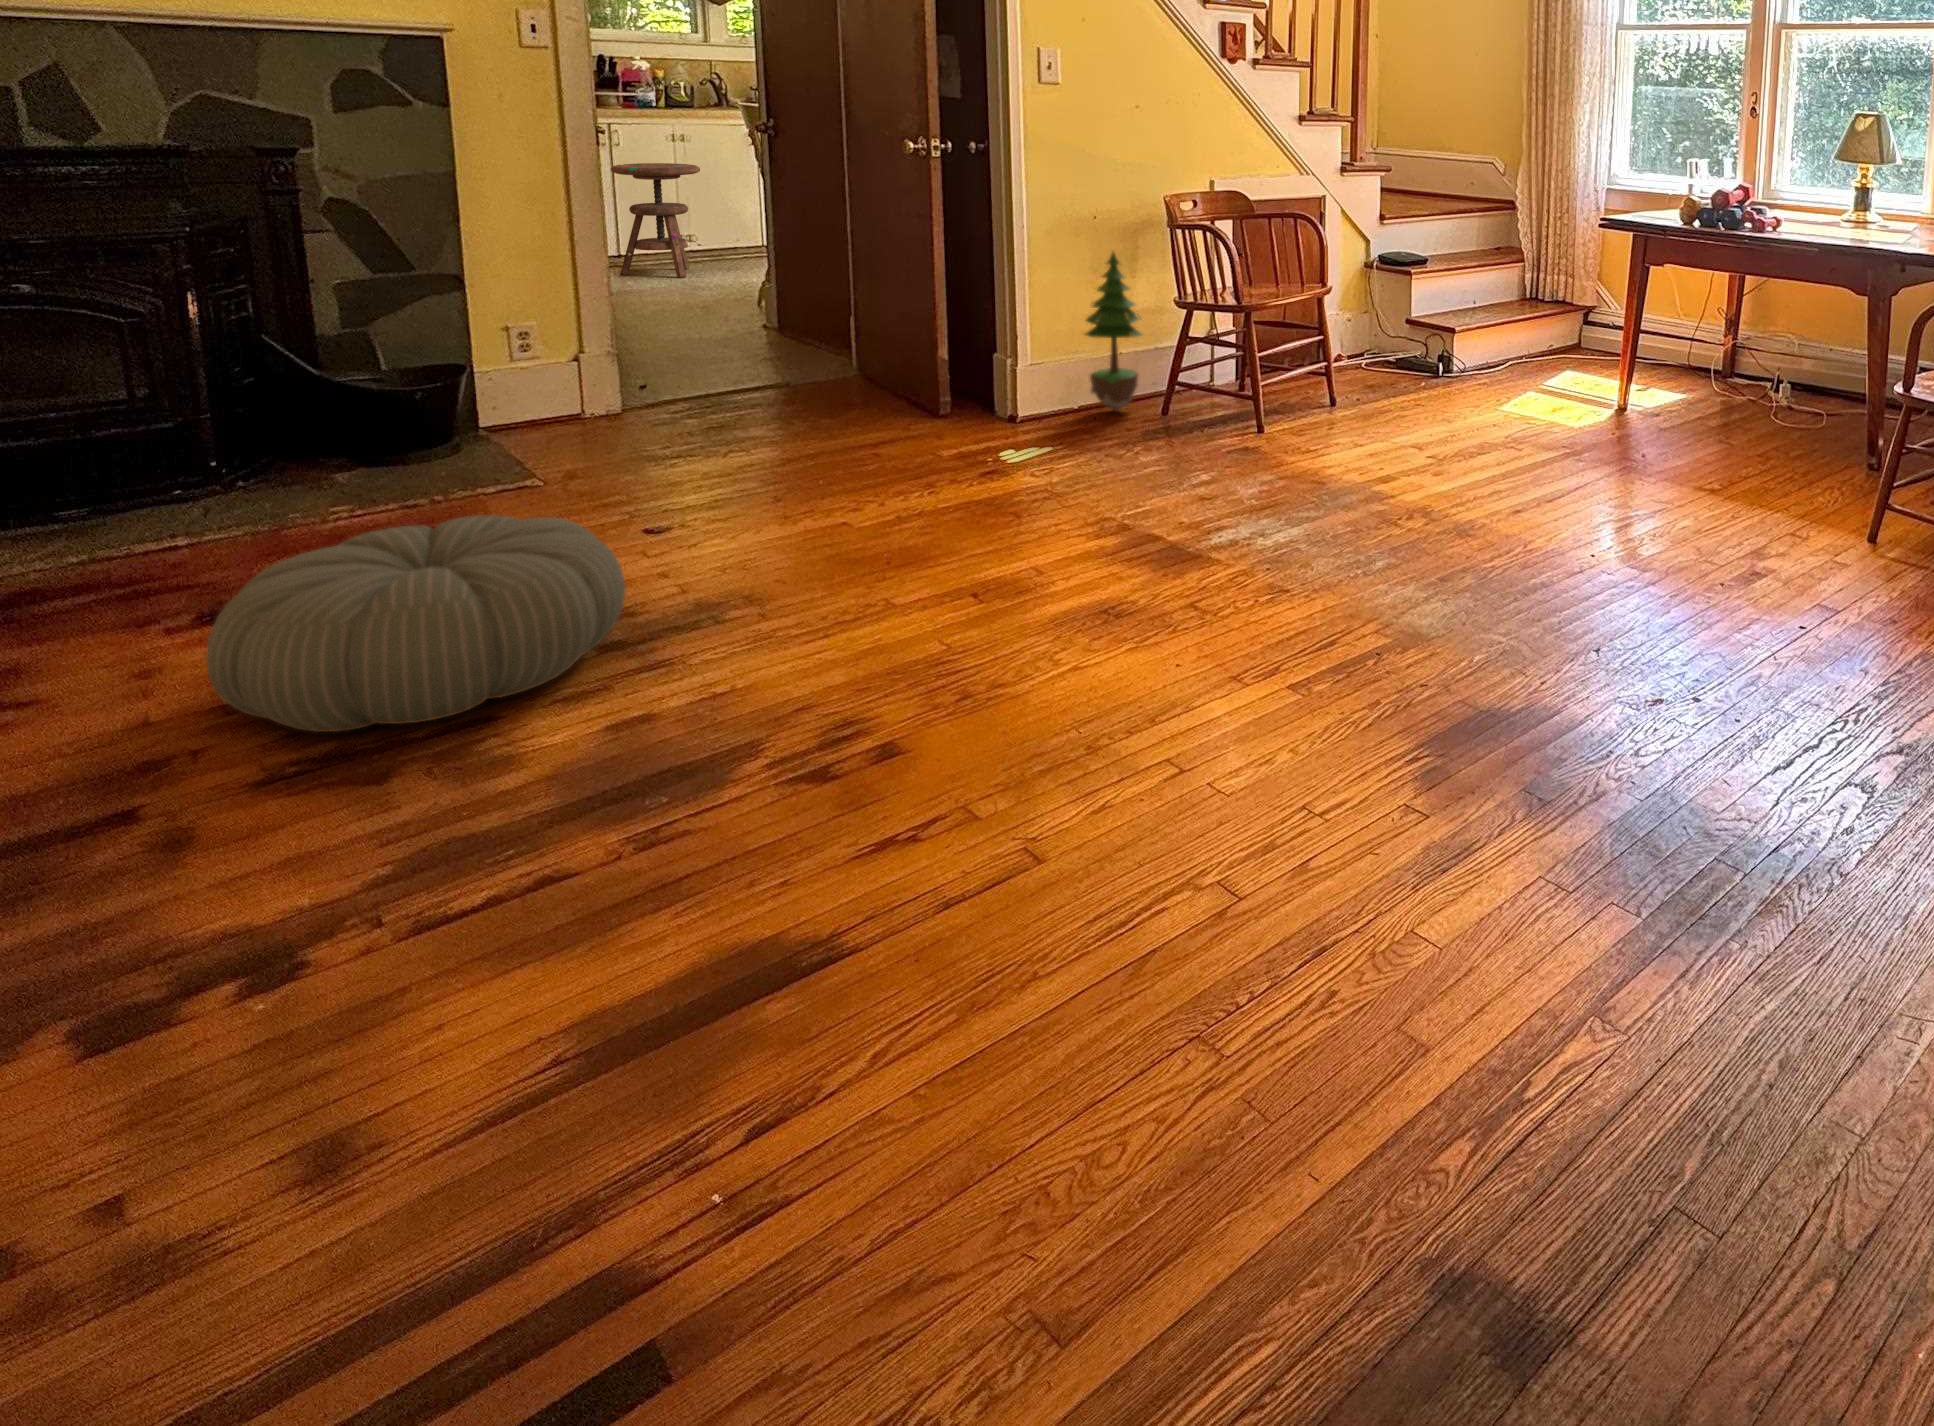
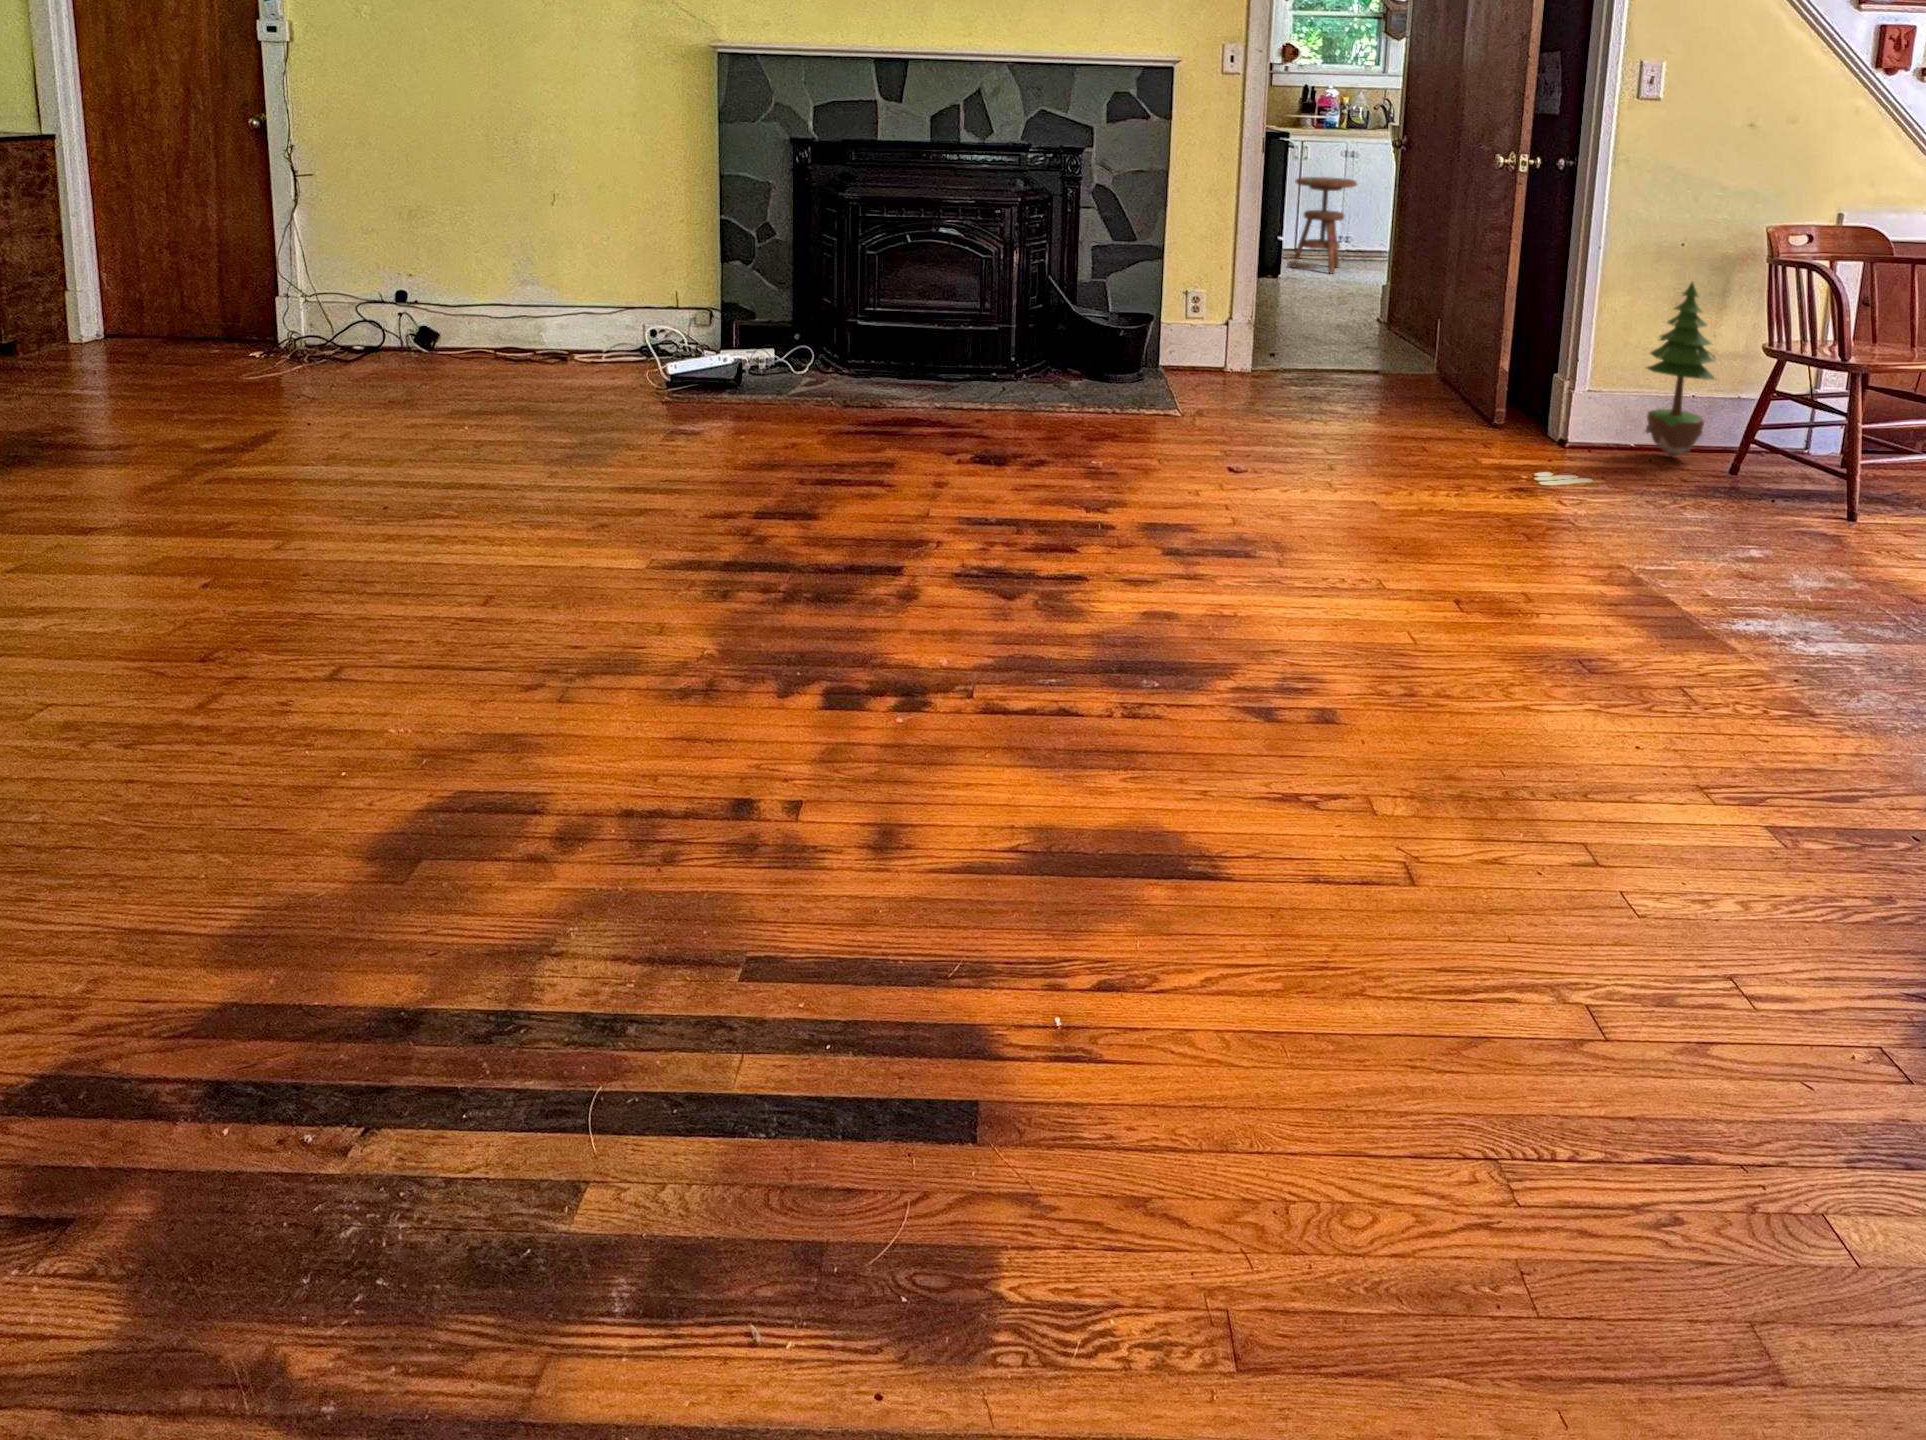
pouf: present [206,516,625,732] -> none [955,421,1186,566]

